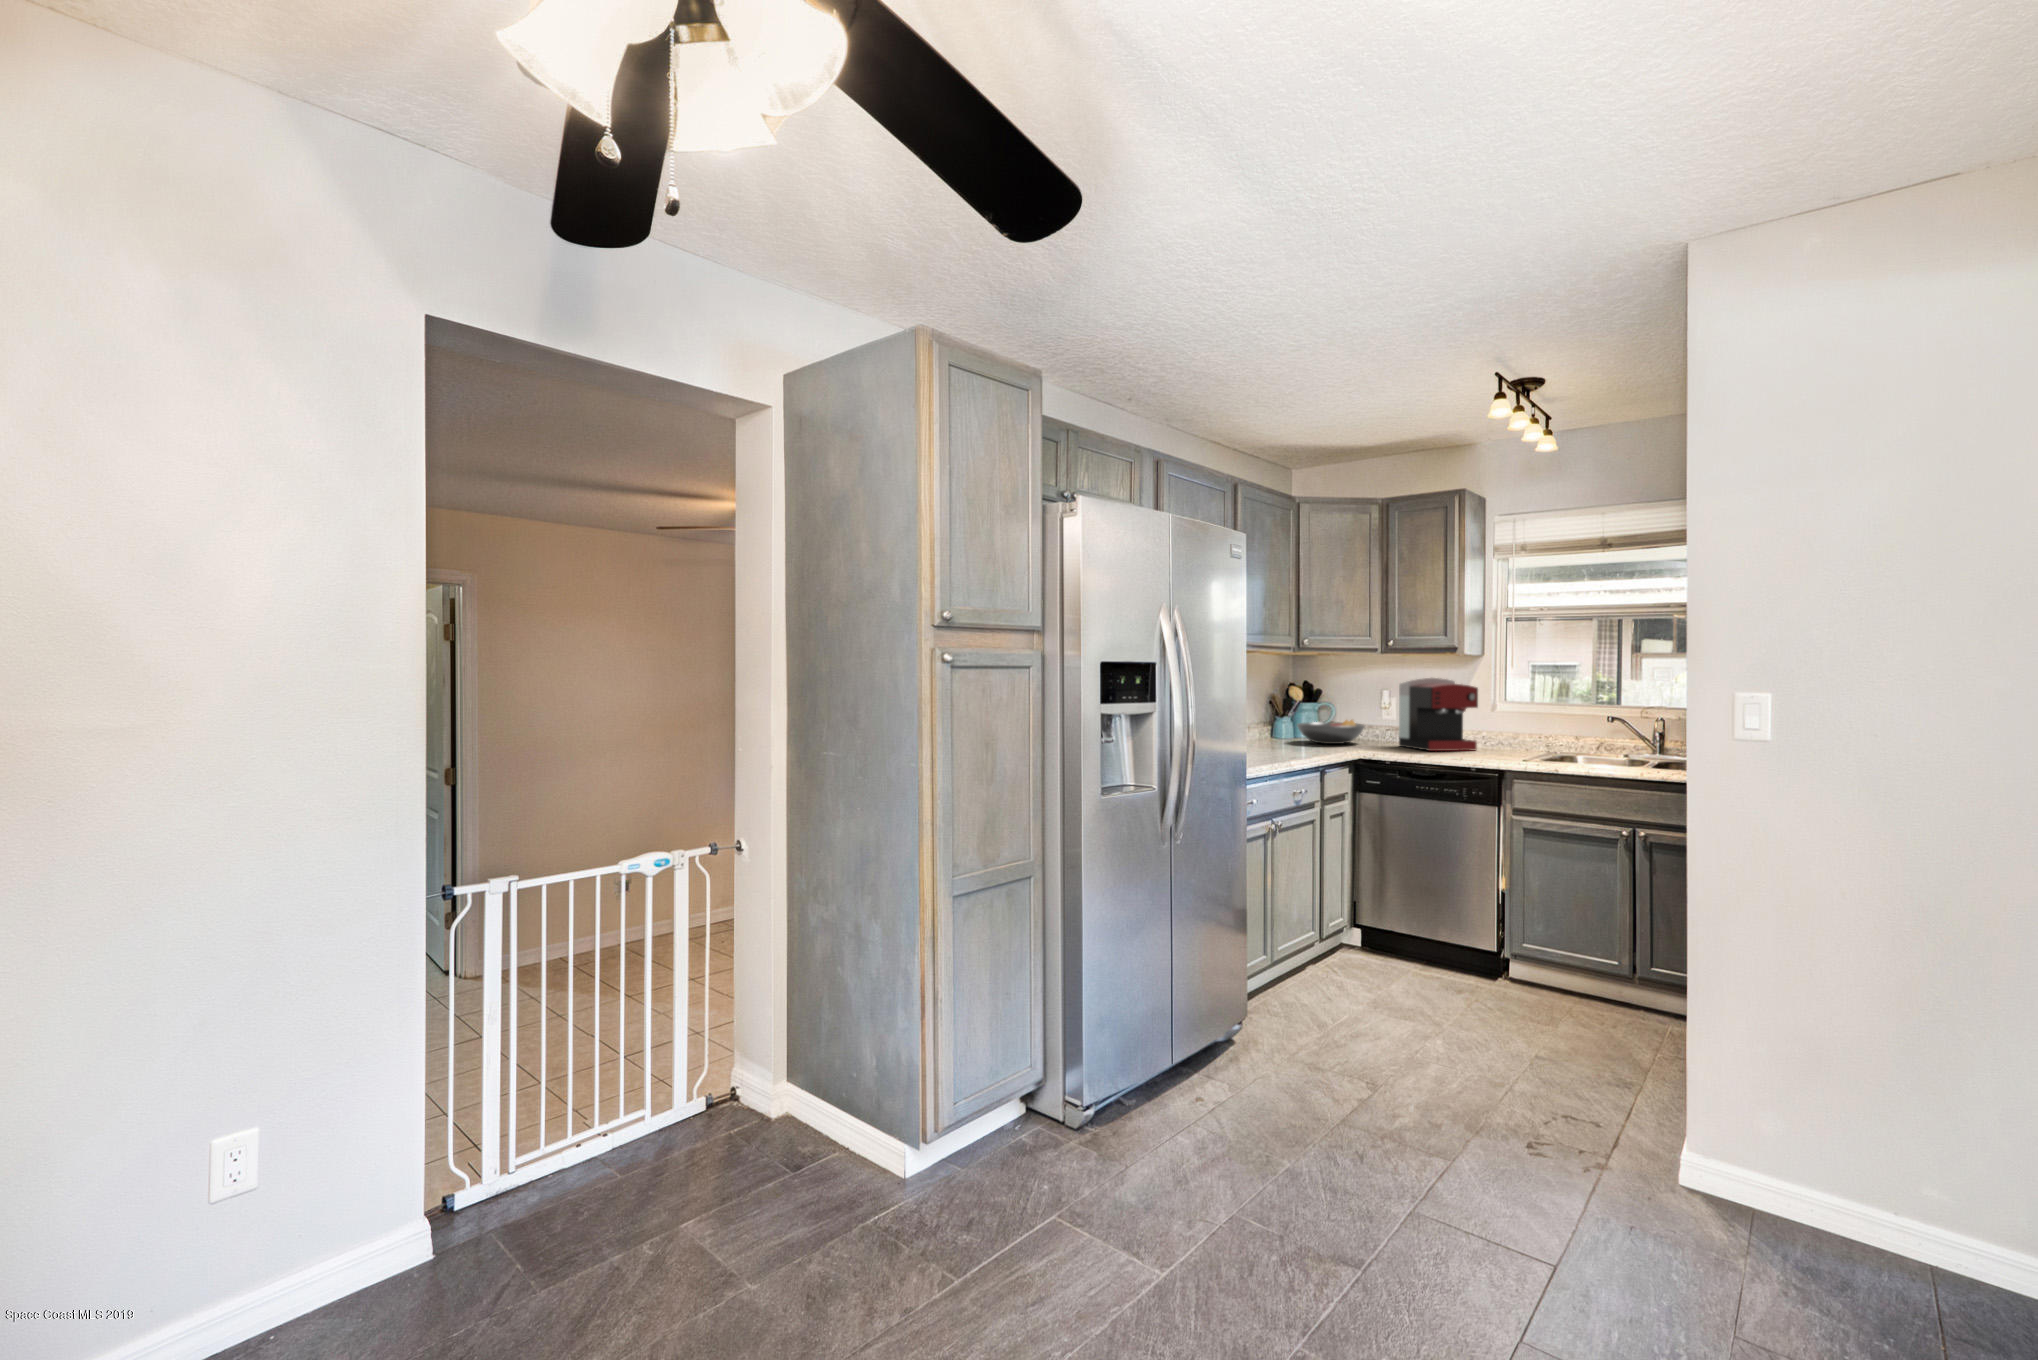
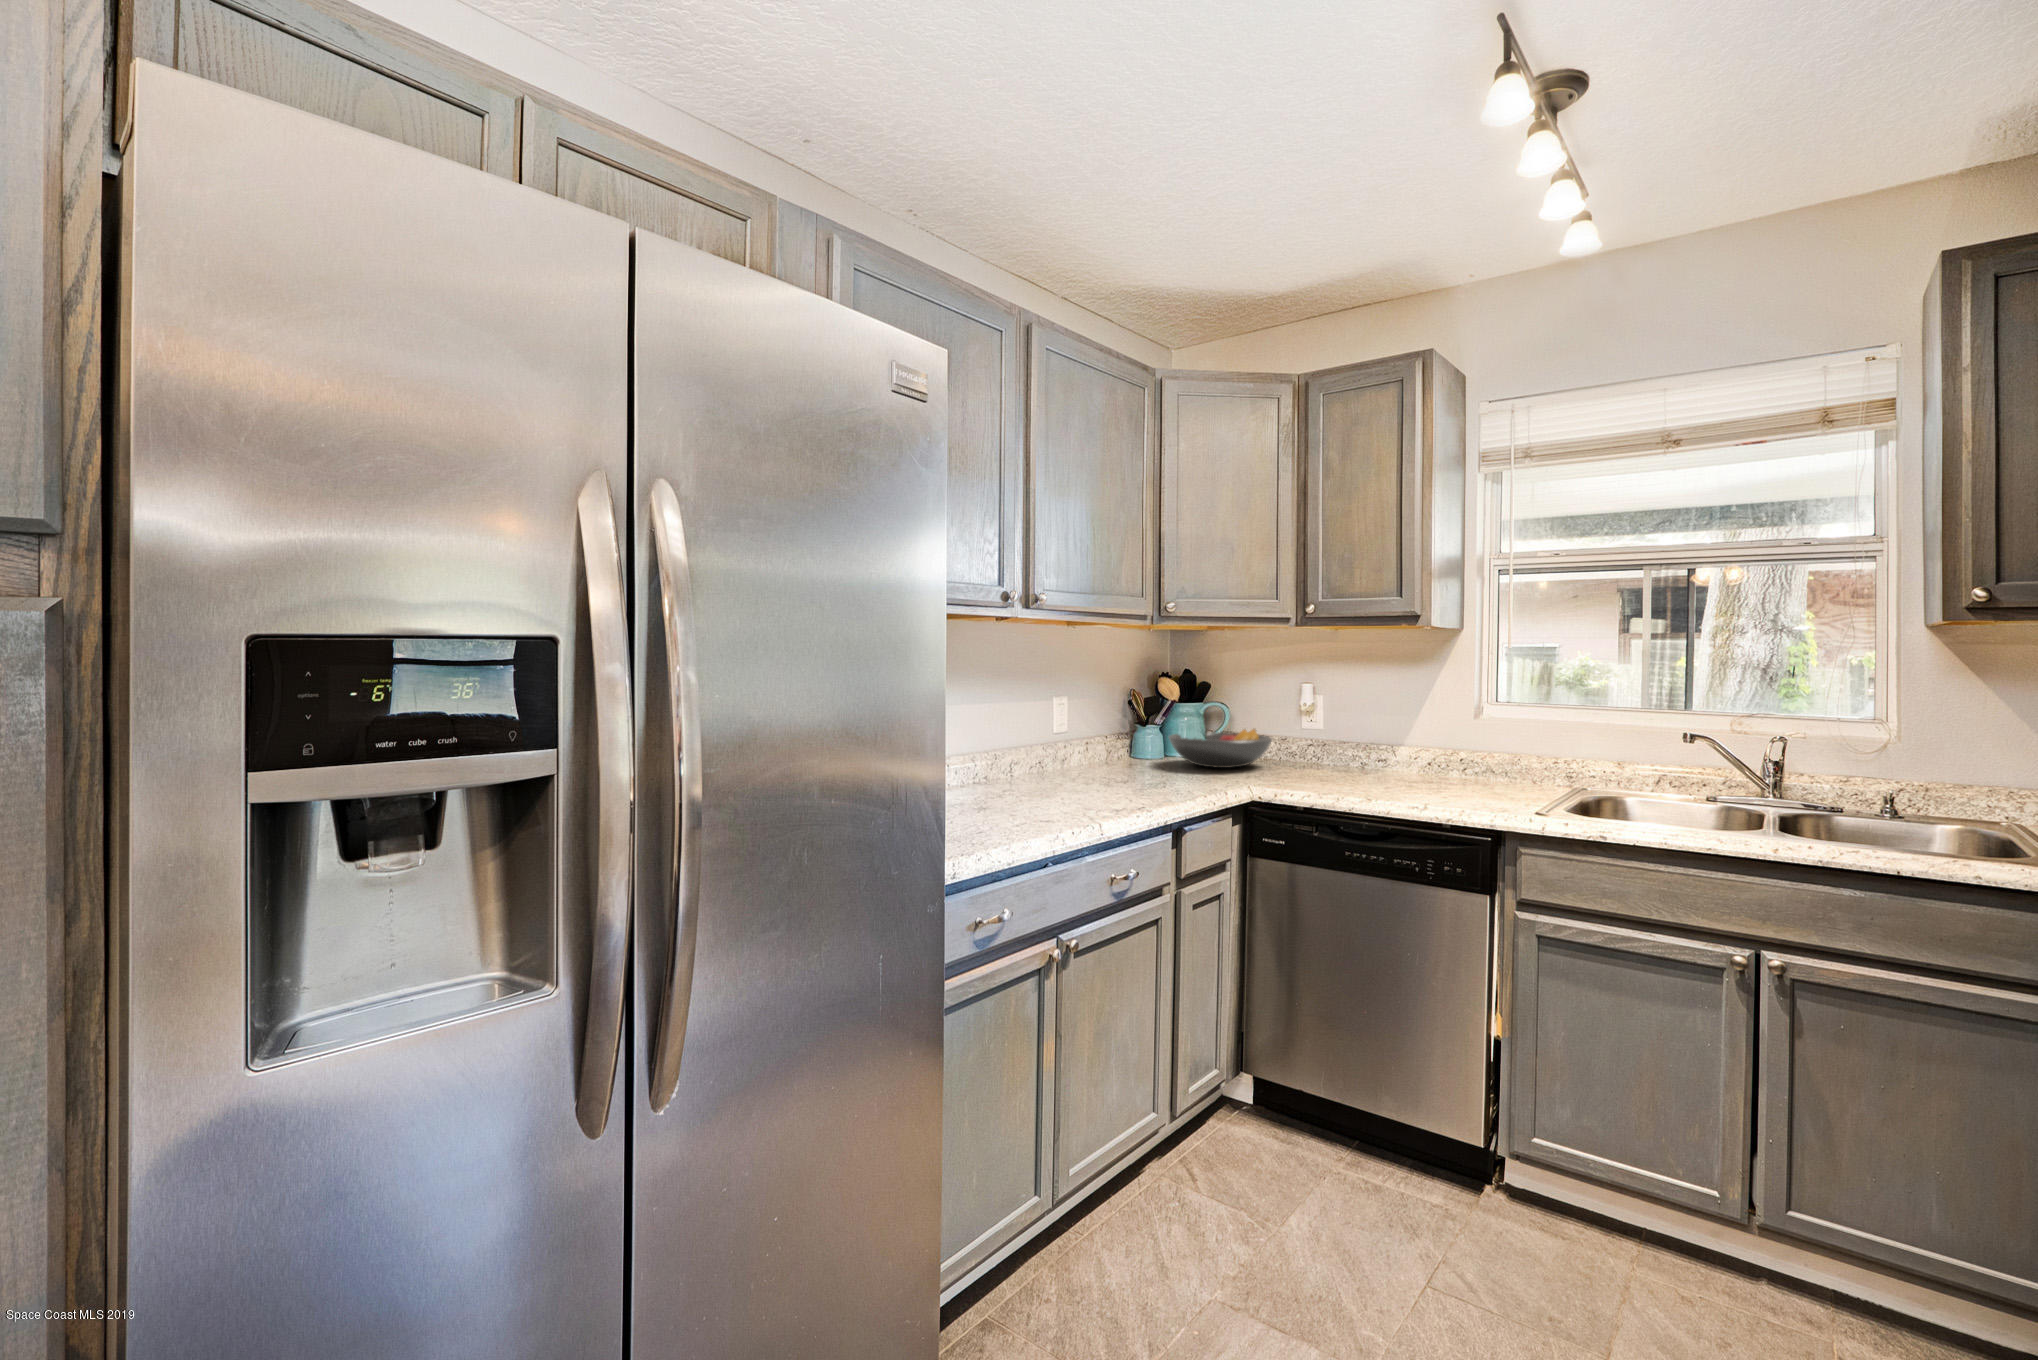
coffee maker: present [1399,678,1478,751] -> none [1323,664,1450,785]

